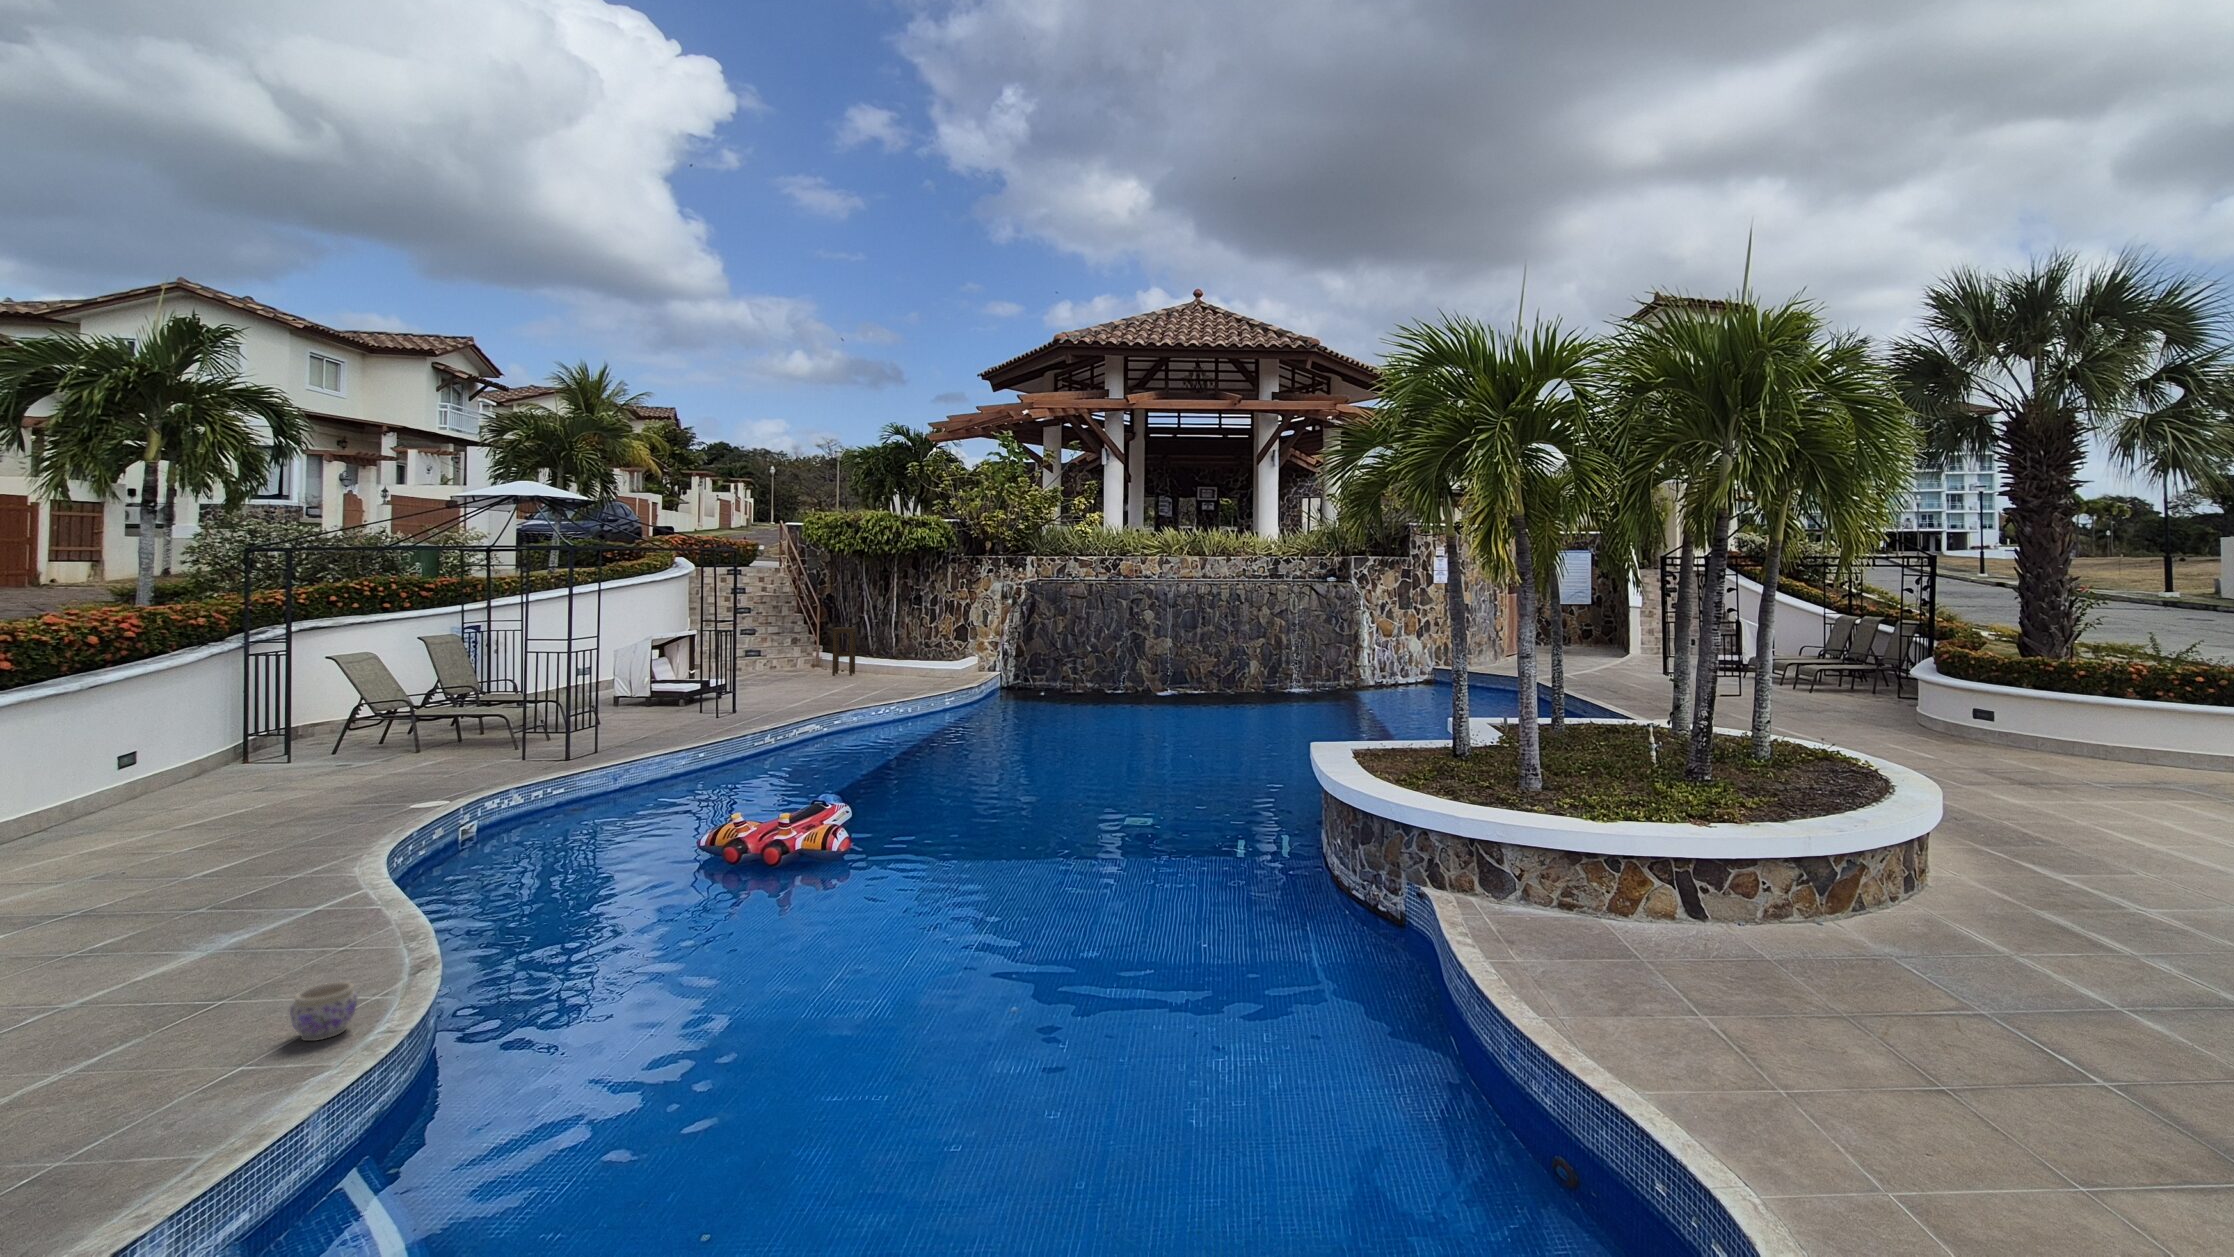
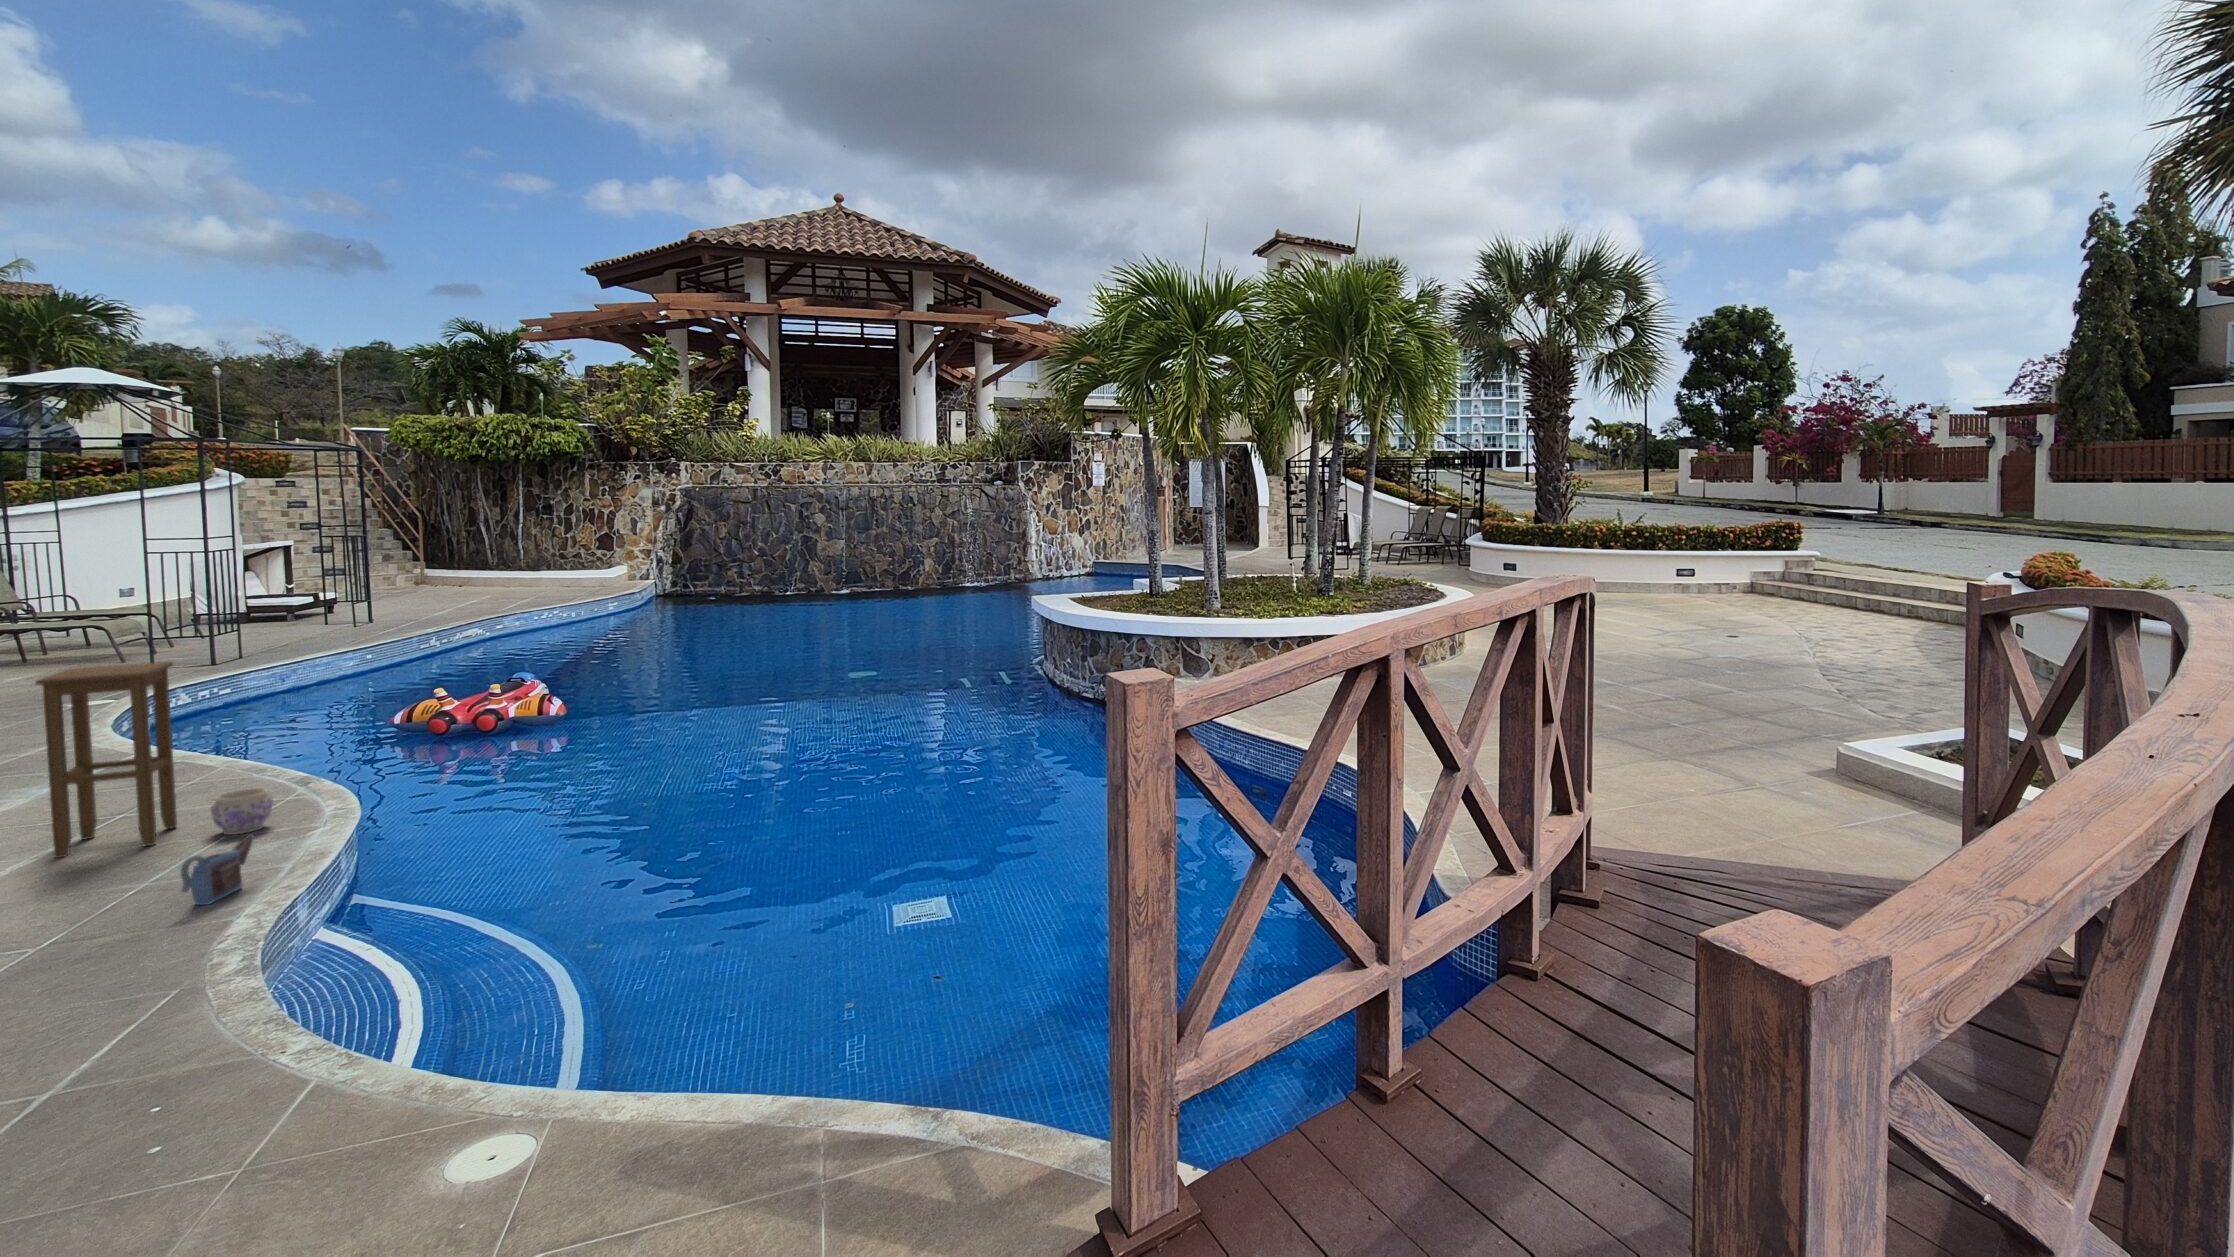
stool: present [832,627,856,676] -> present [36,662,177,858]
watering can: none [100,1081,237,1186] -> present [180,834,254,905]

